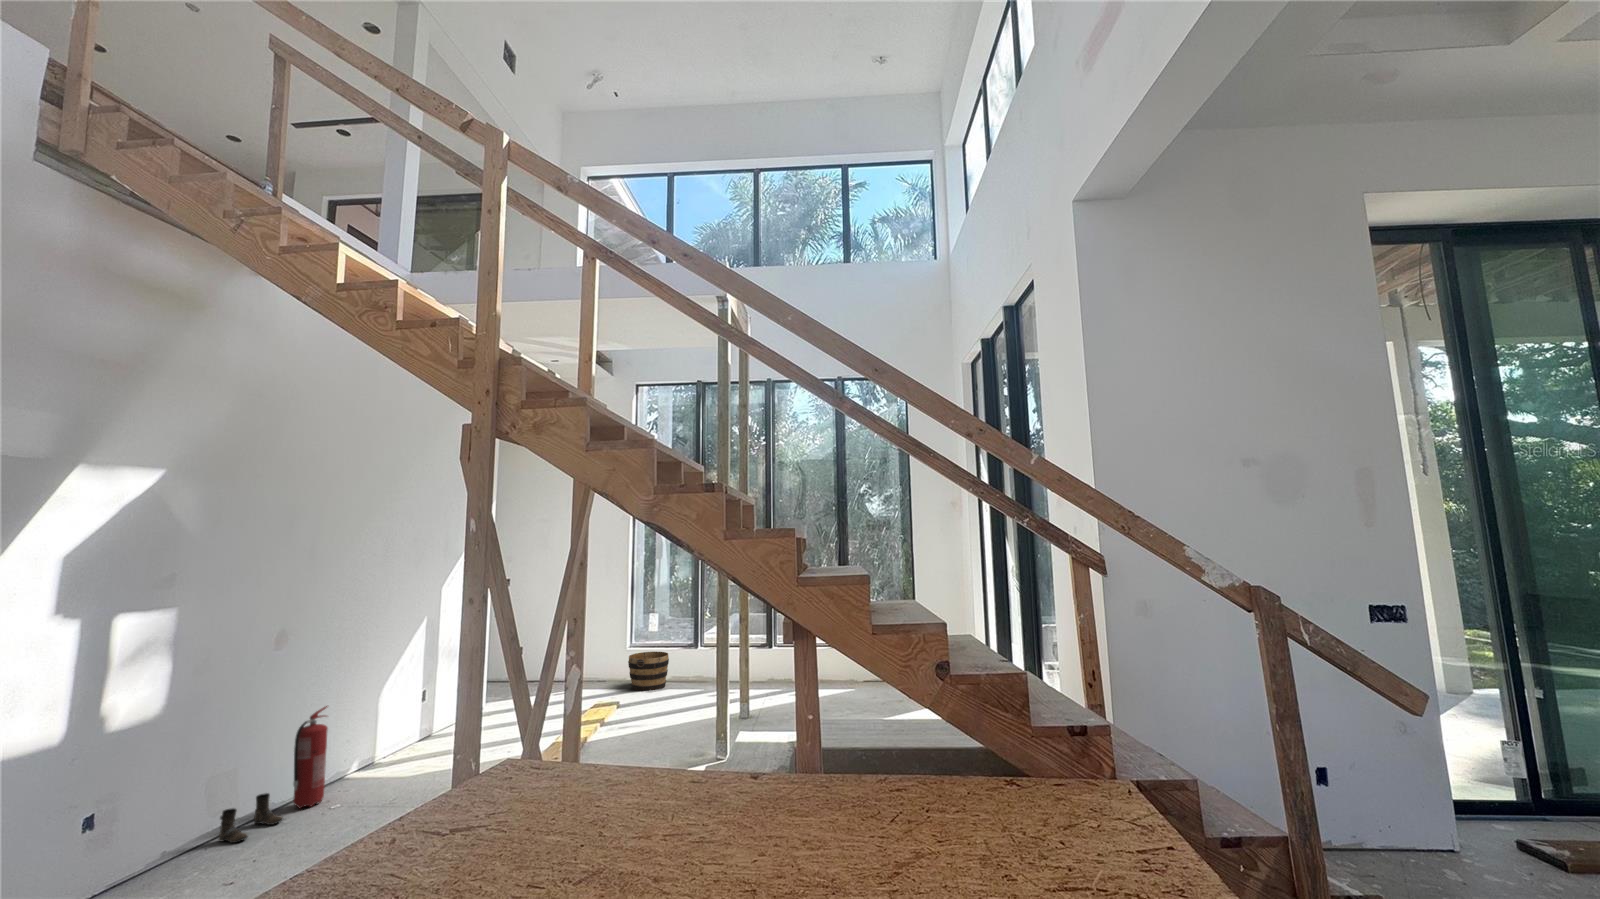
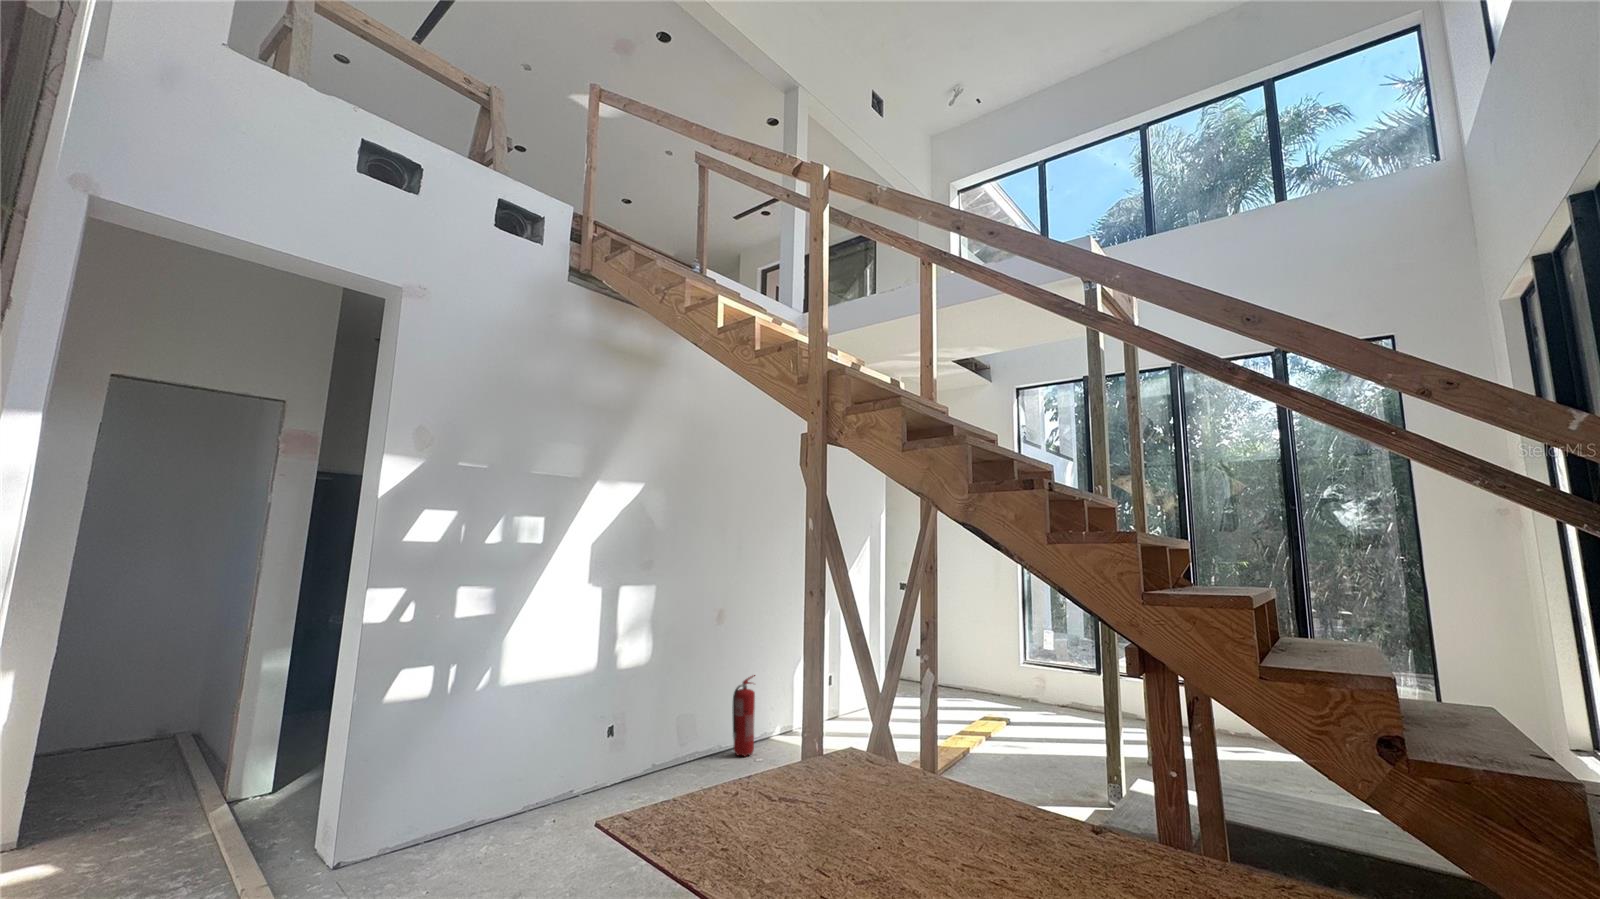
bucket: present [628,652,669,691] -> none [1021,670,1066,713]
boots: present [219,793,283,843] -> none [685,738,726,772]

